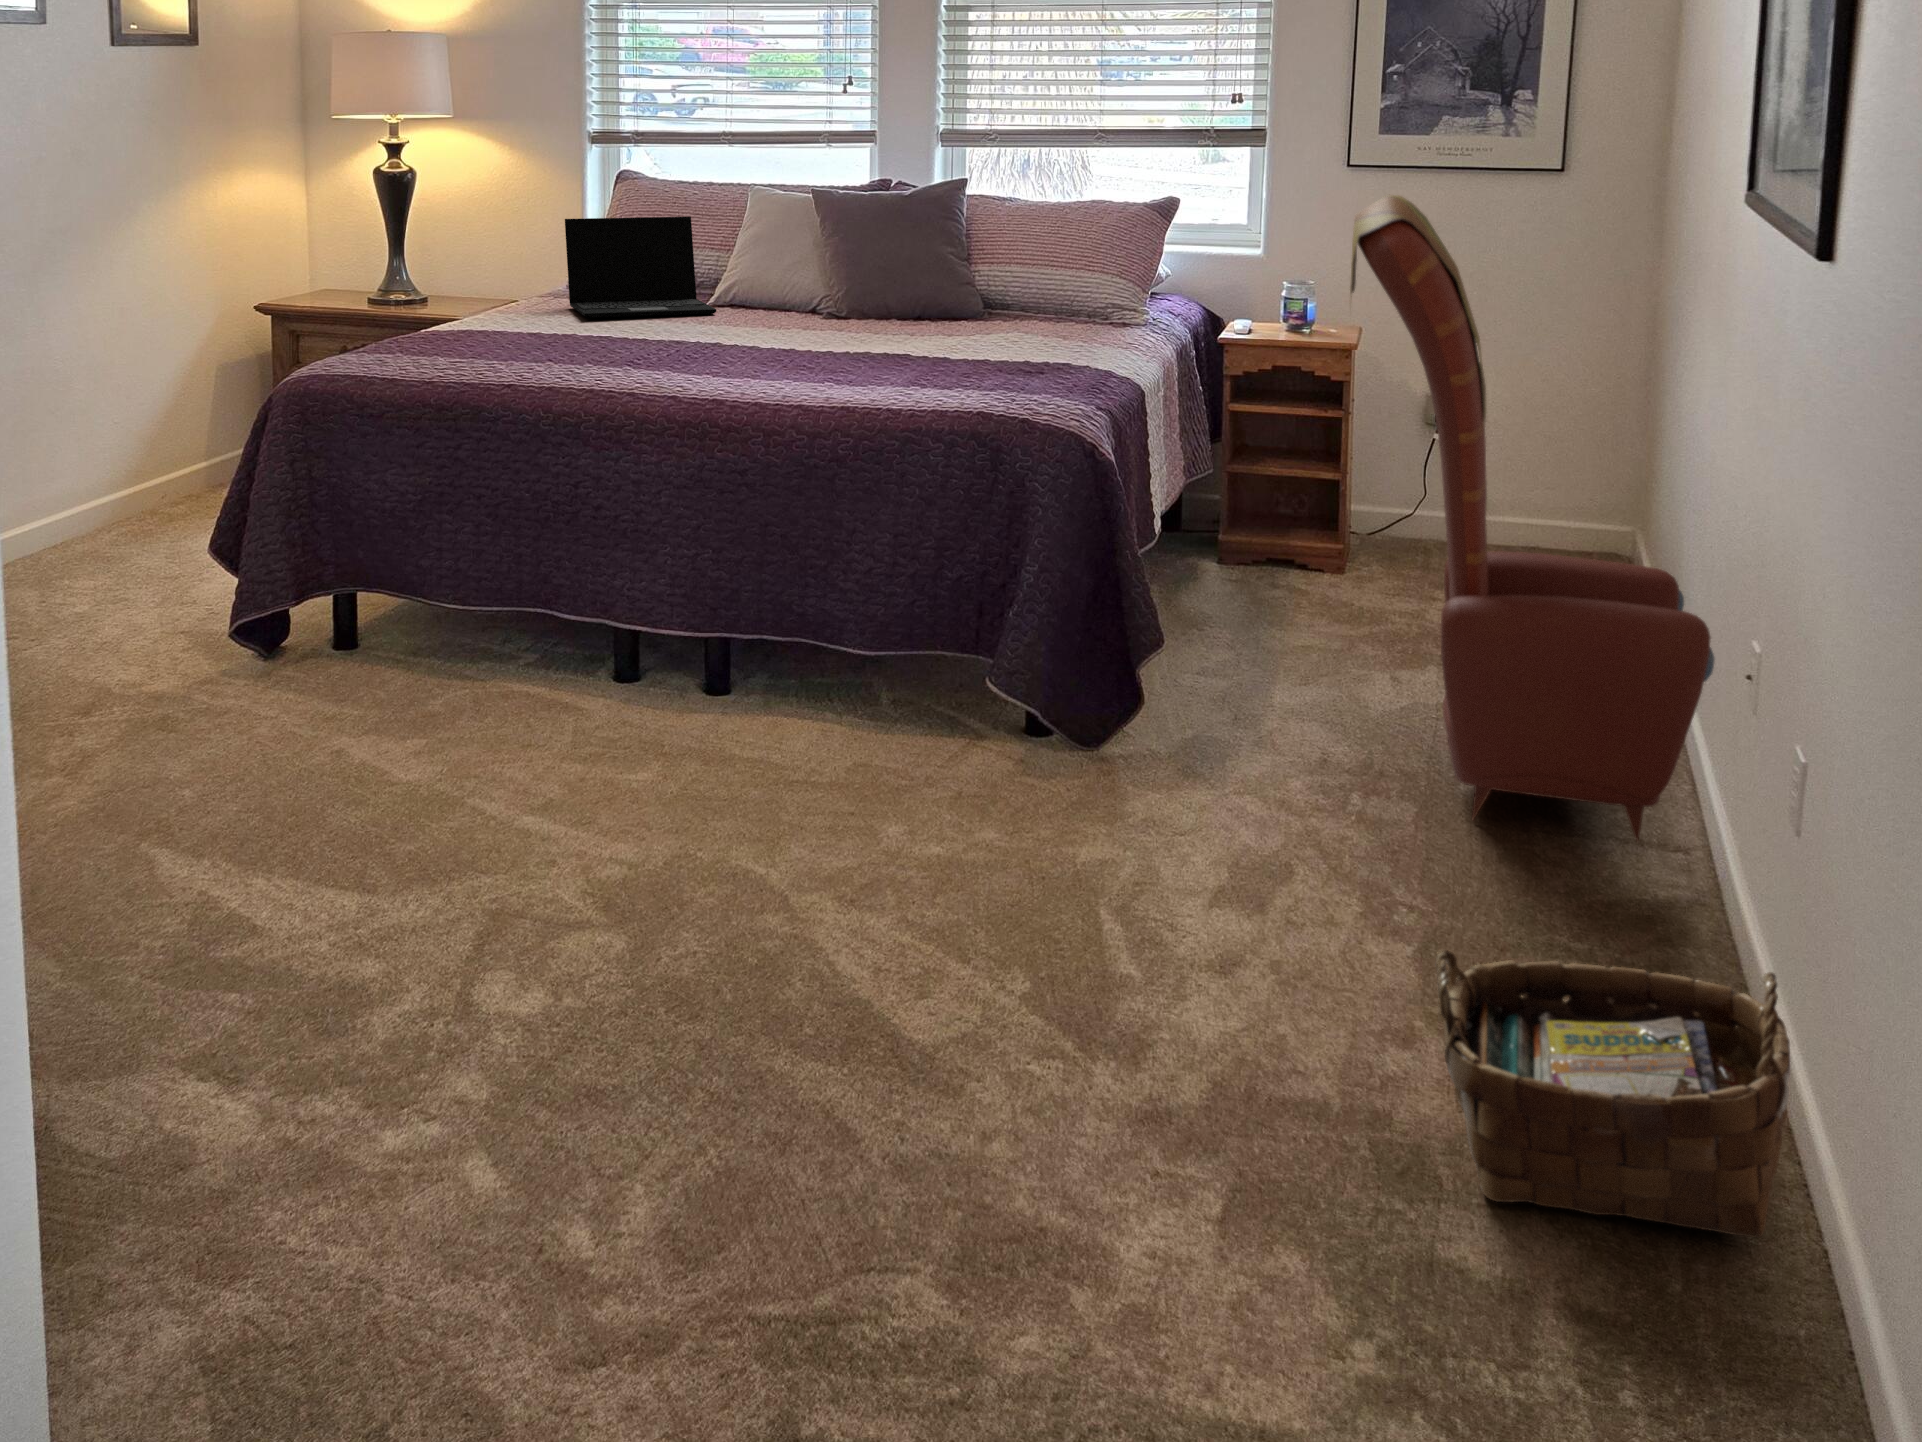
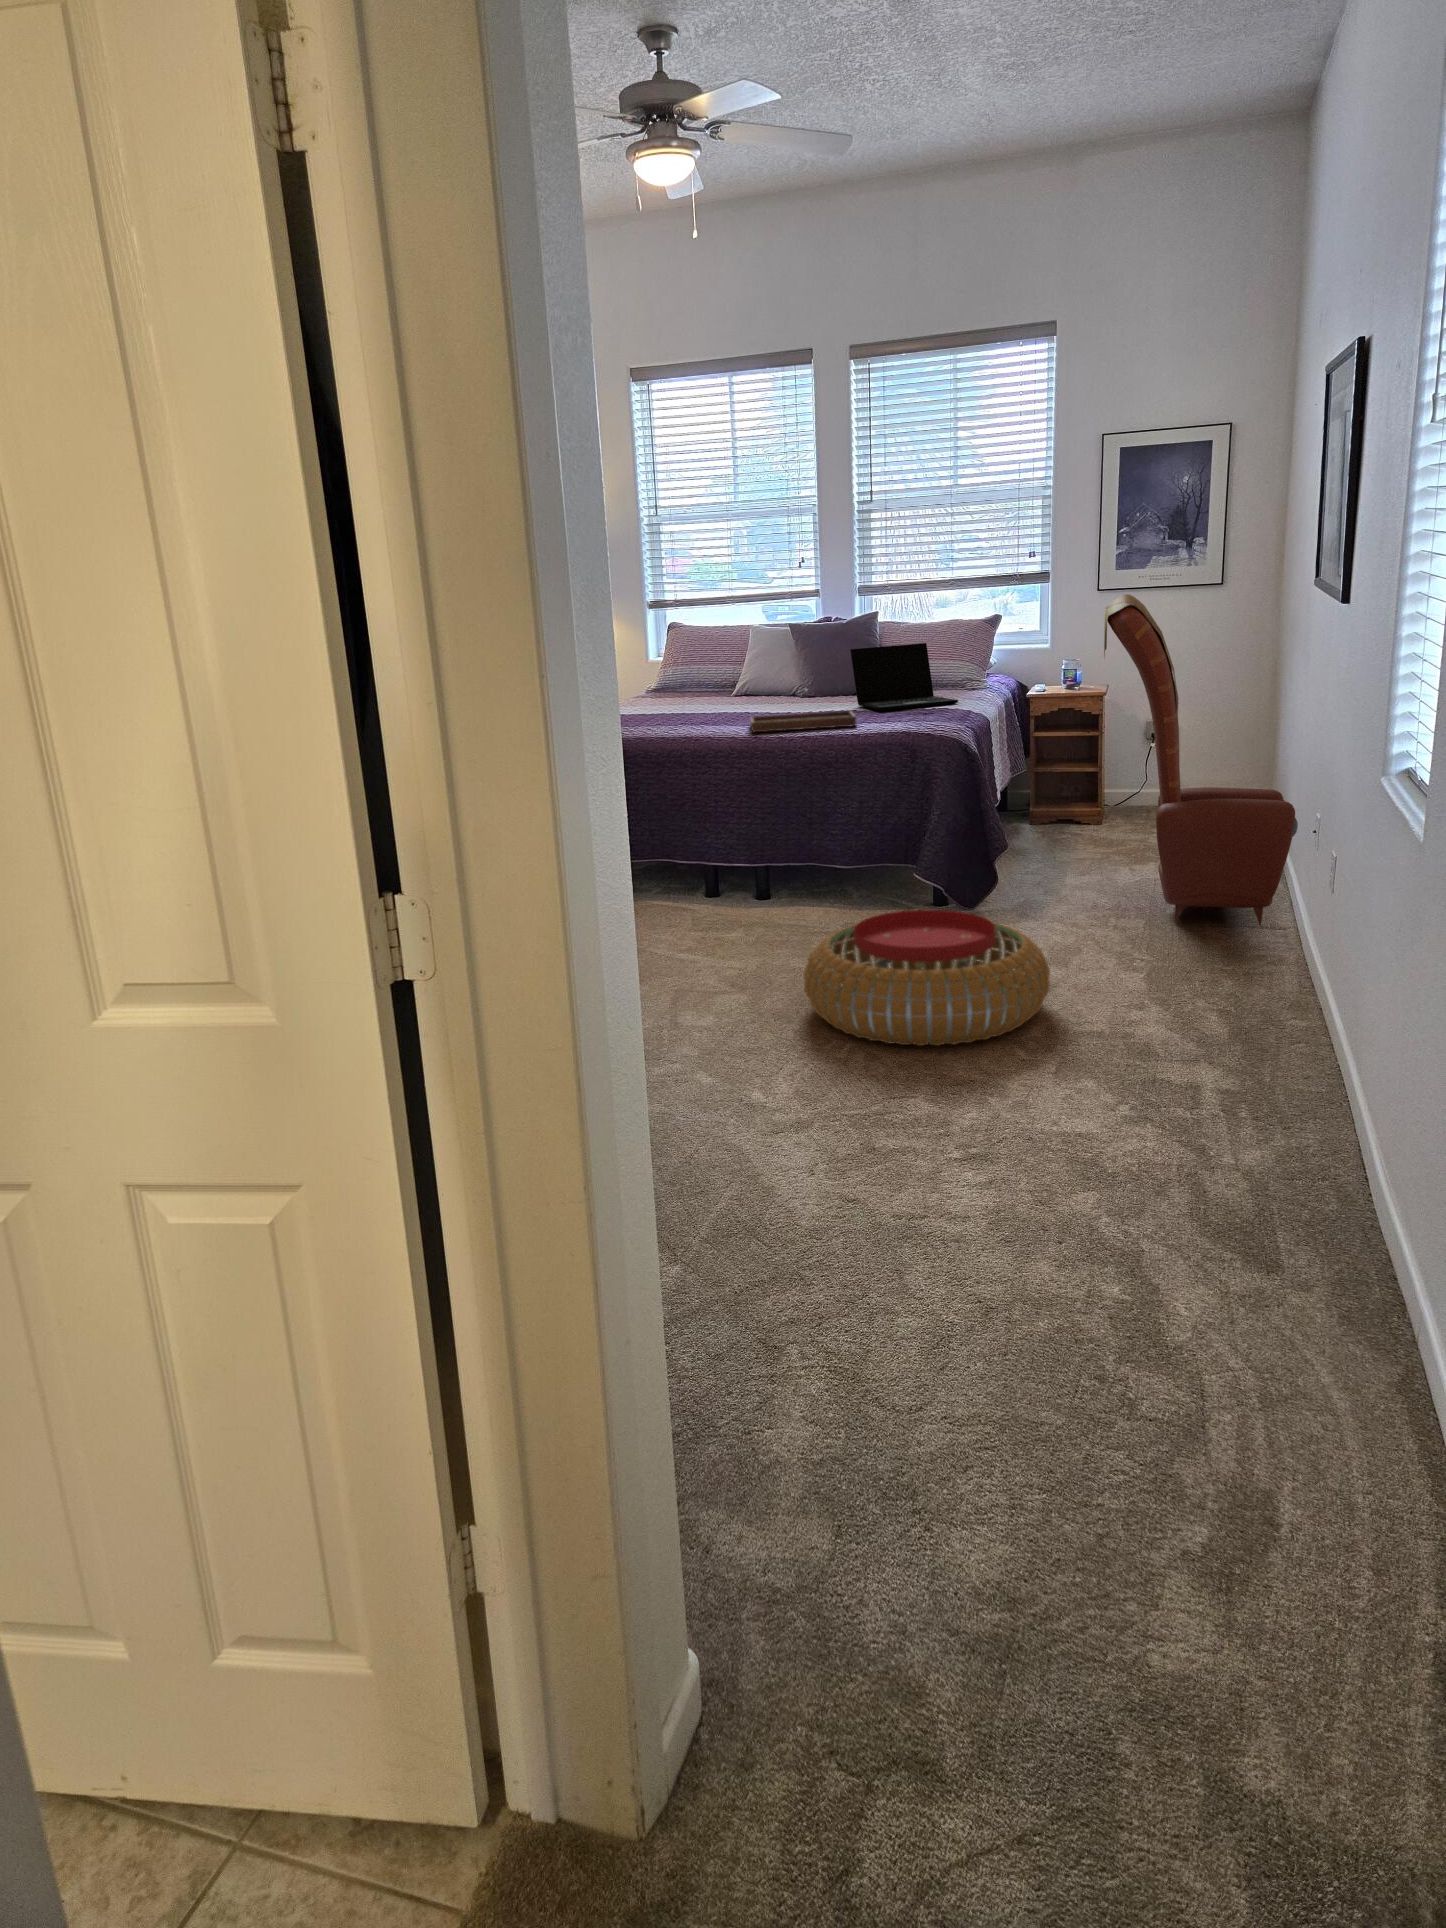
laptop: present [565,217,716,318] -> present [850,643,958,710]
tray: none [708,317,899,391] -> present [750,690,856,732]
pouf: none [715,799,1217,1137] -> present [804,910,1050,1046]
woven basket: present [1436,949,1790,1238] -> none [1155,938,1320,1052]

